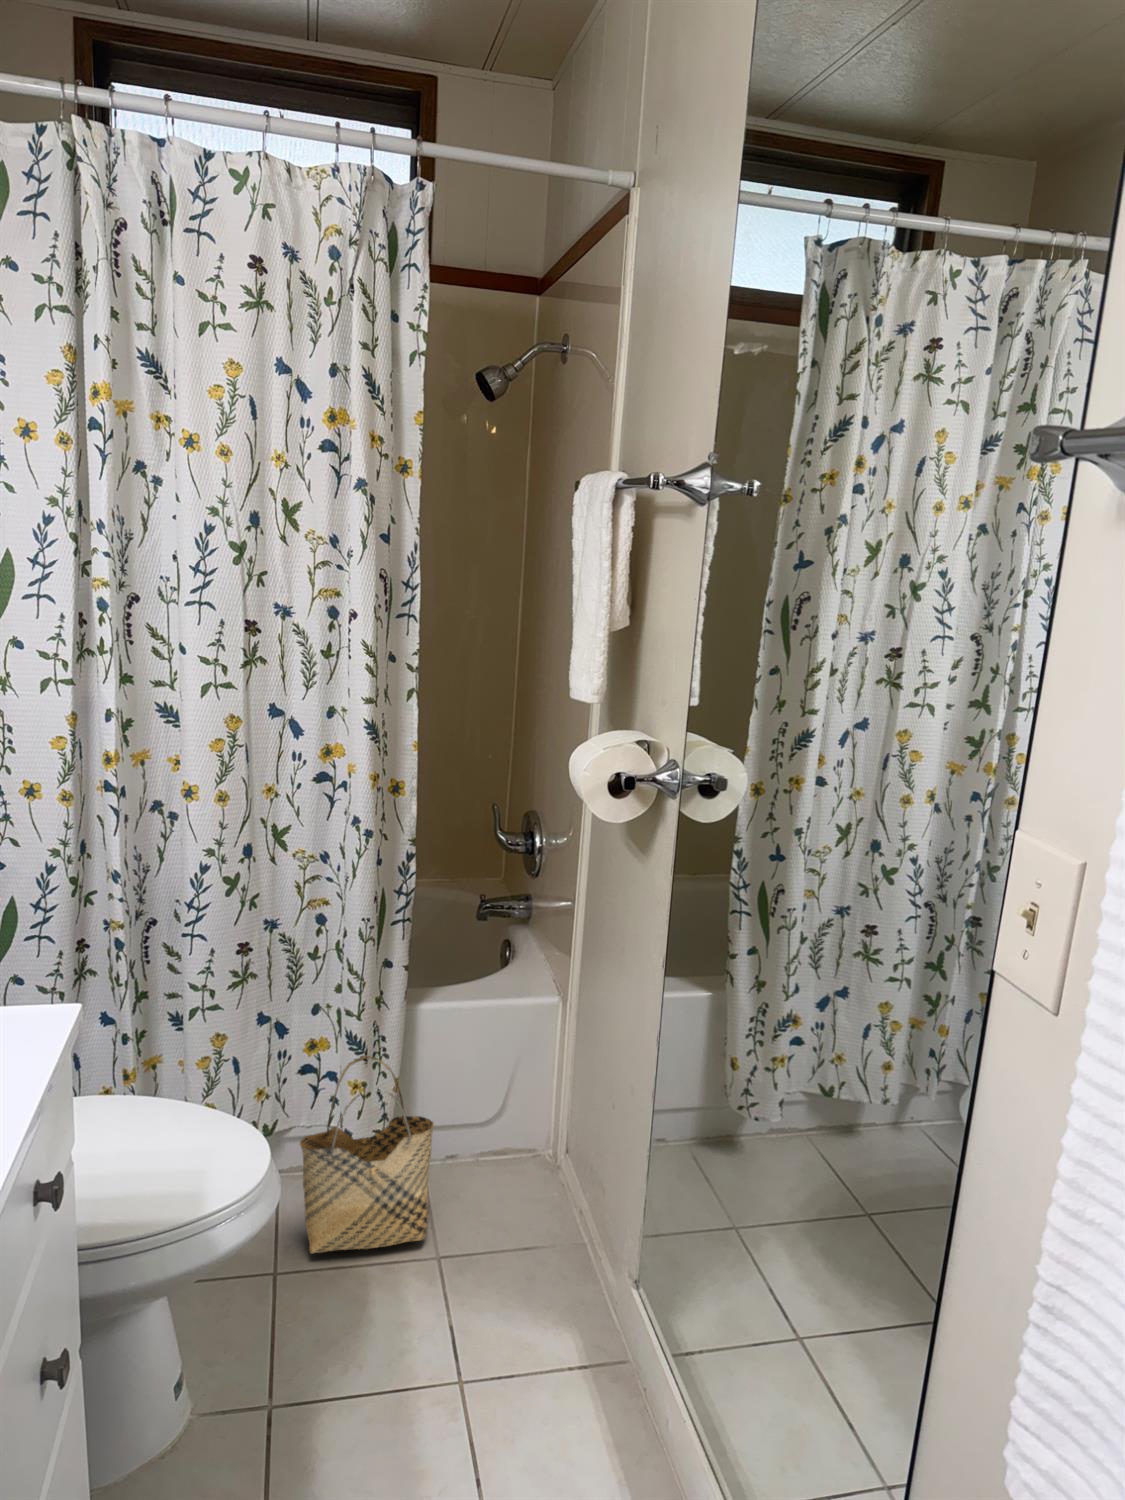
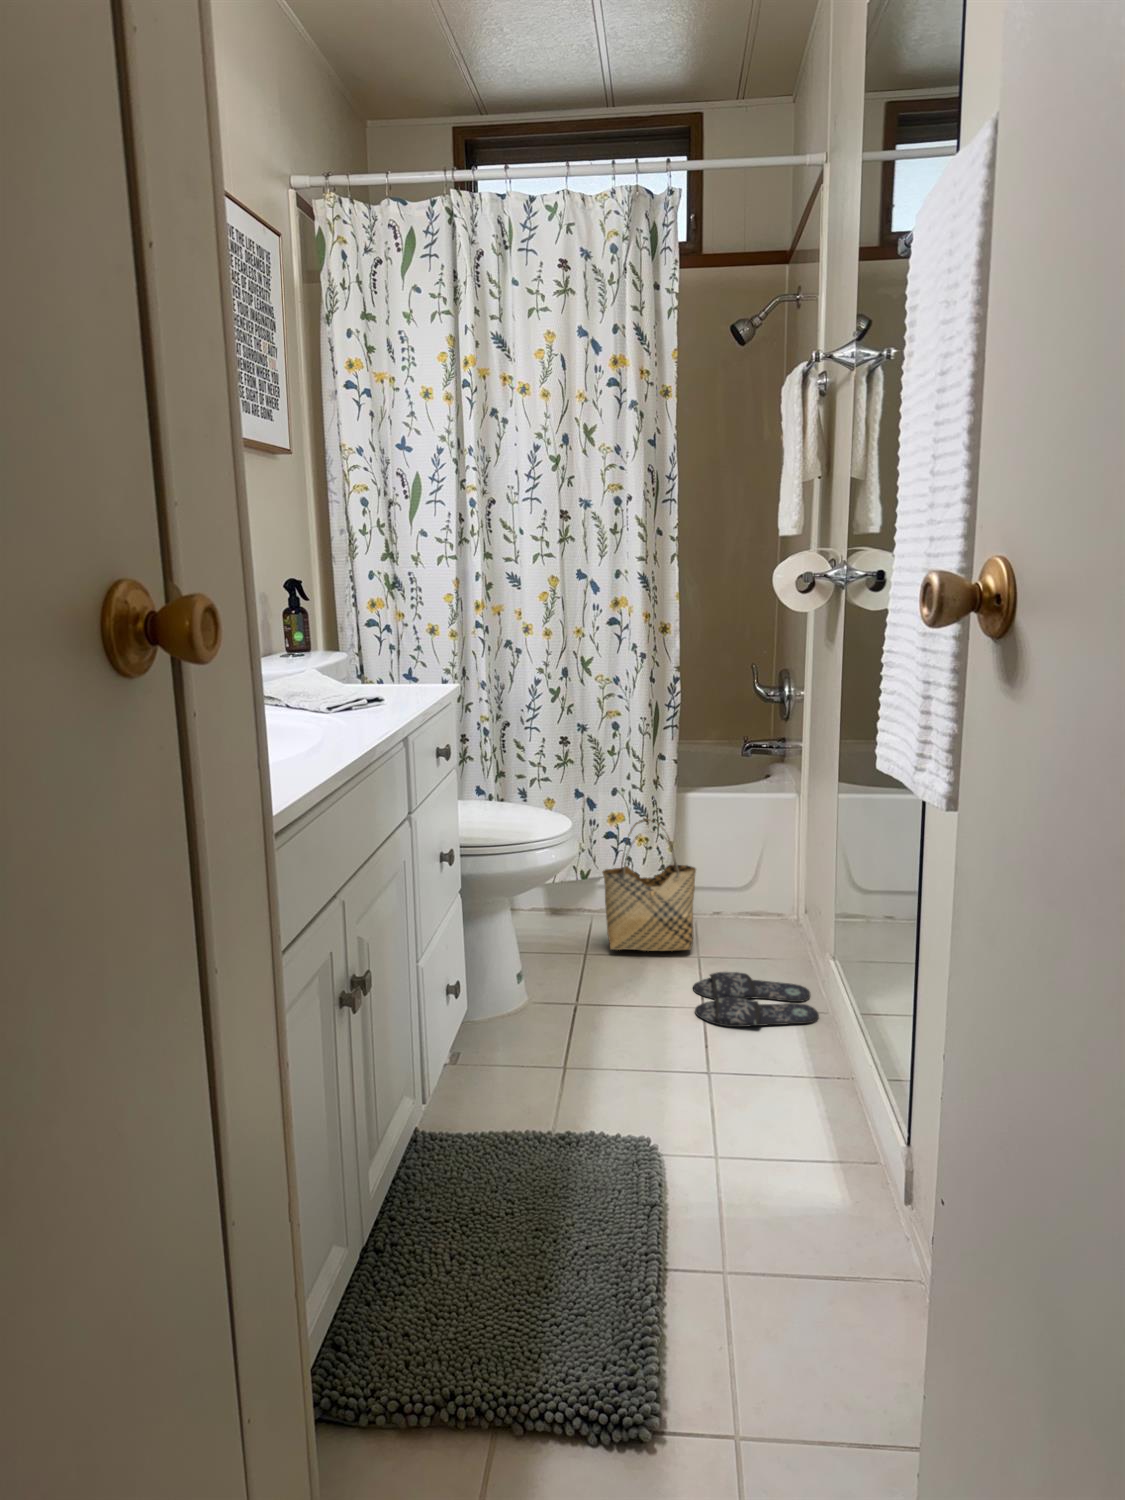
slippers: none [431,1276,599,1388] -> present [693,972,819,1027]

